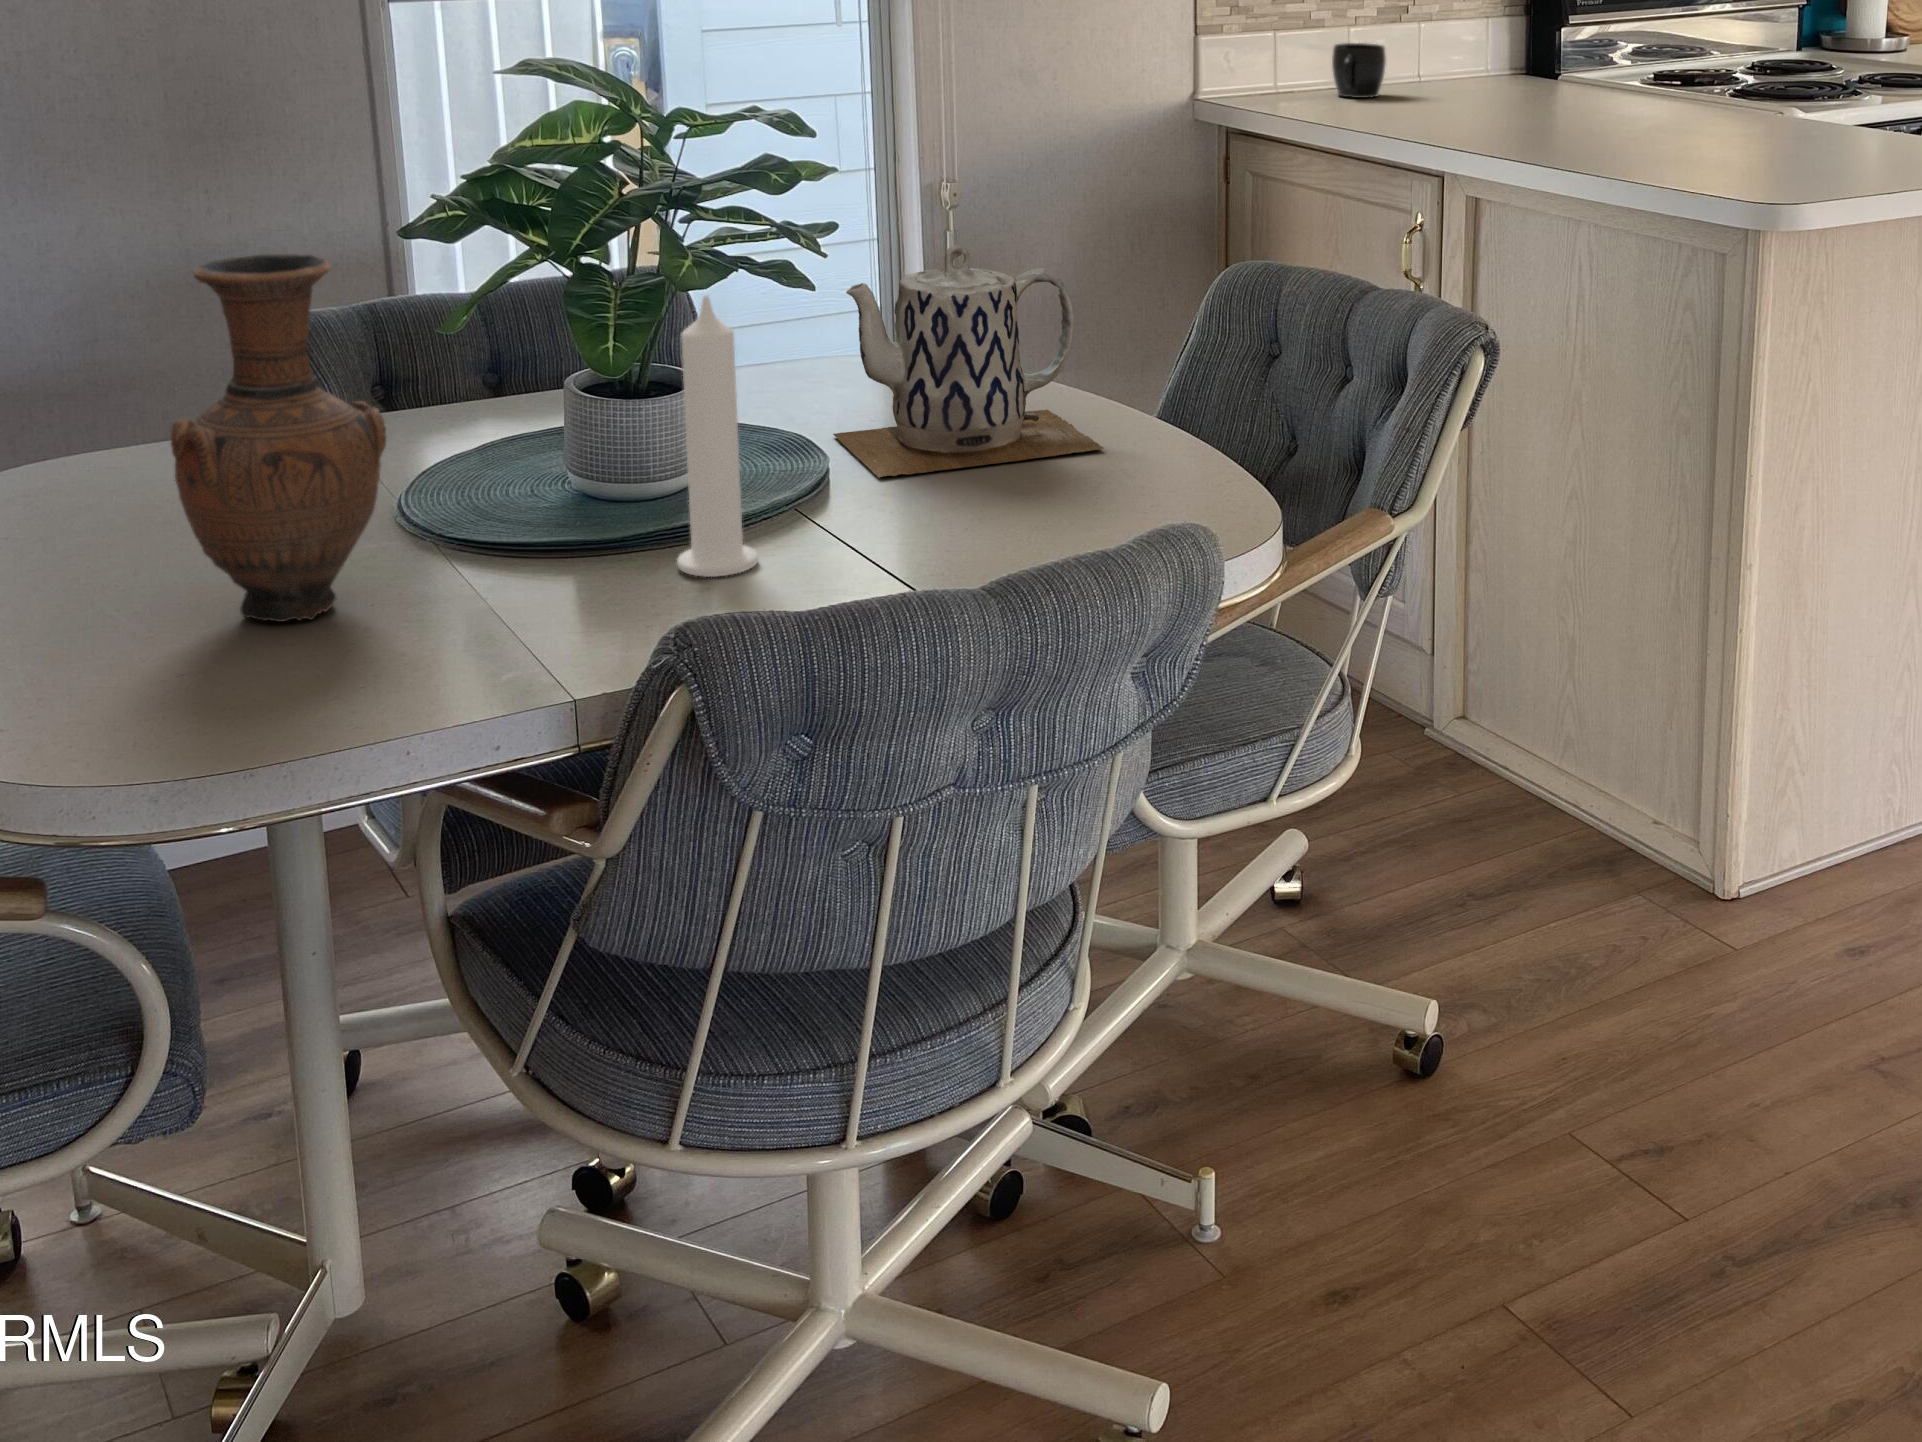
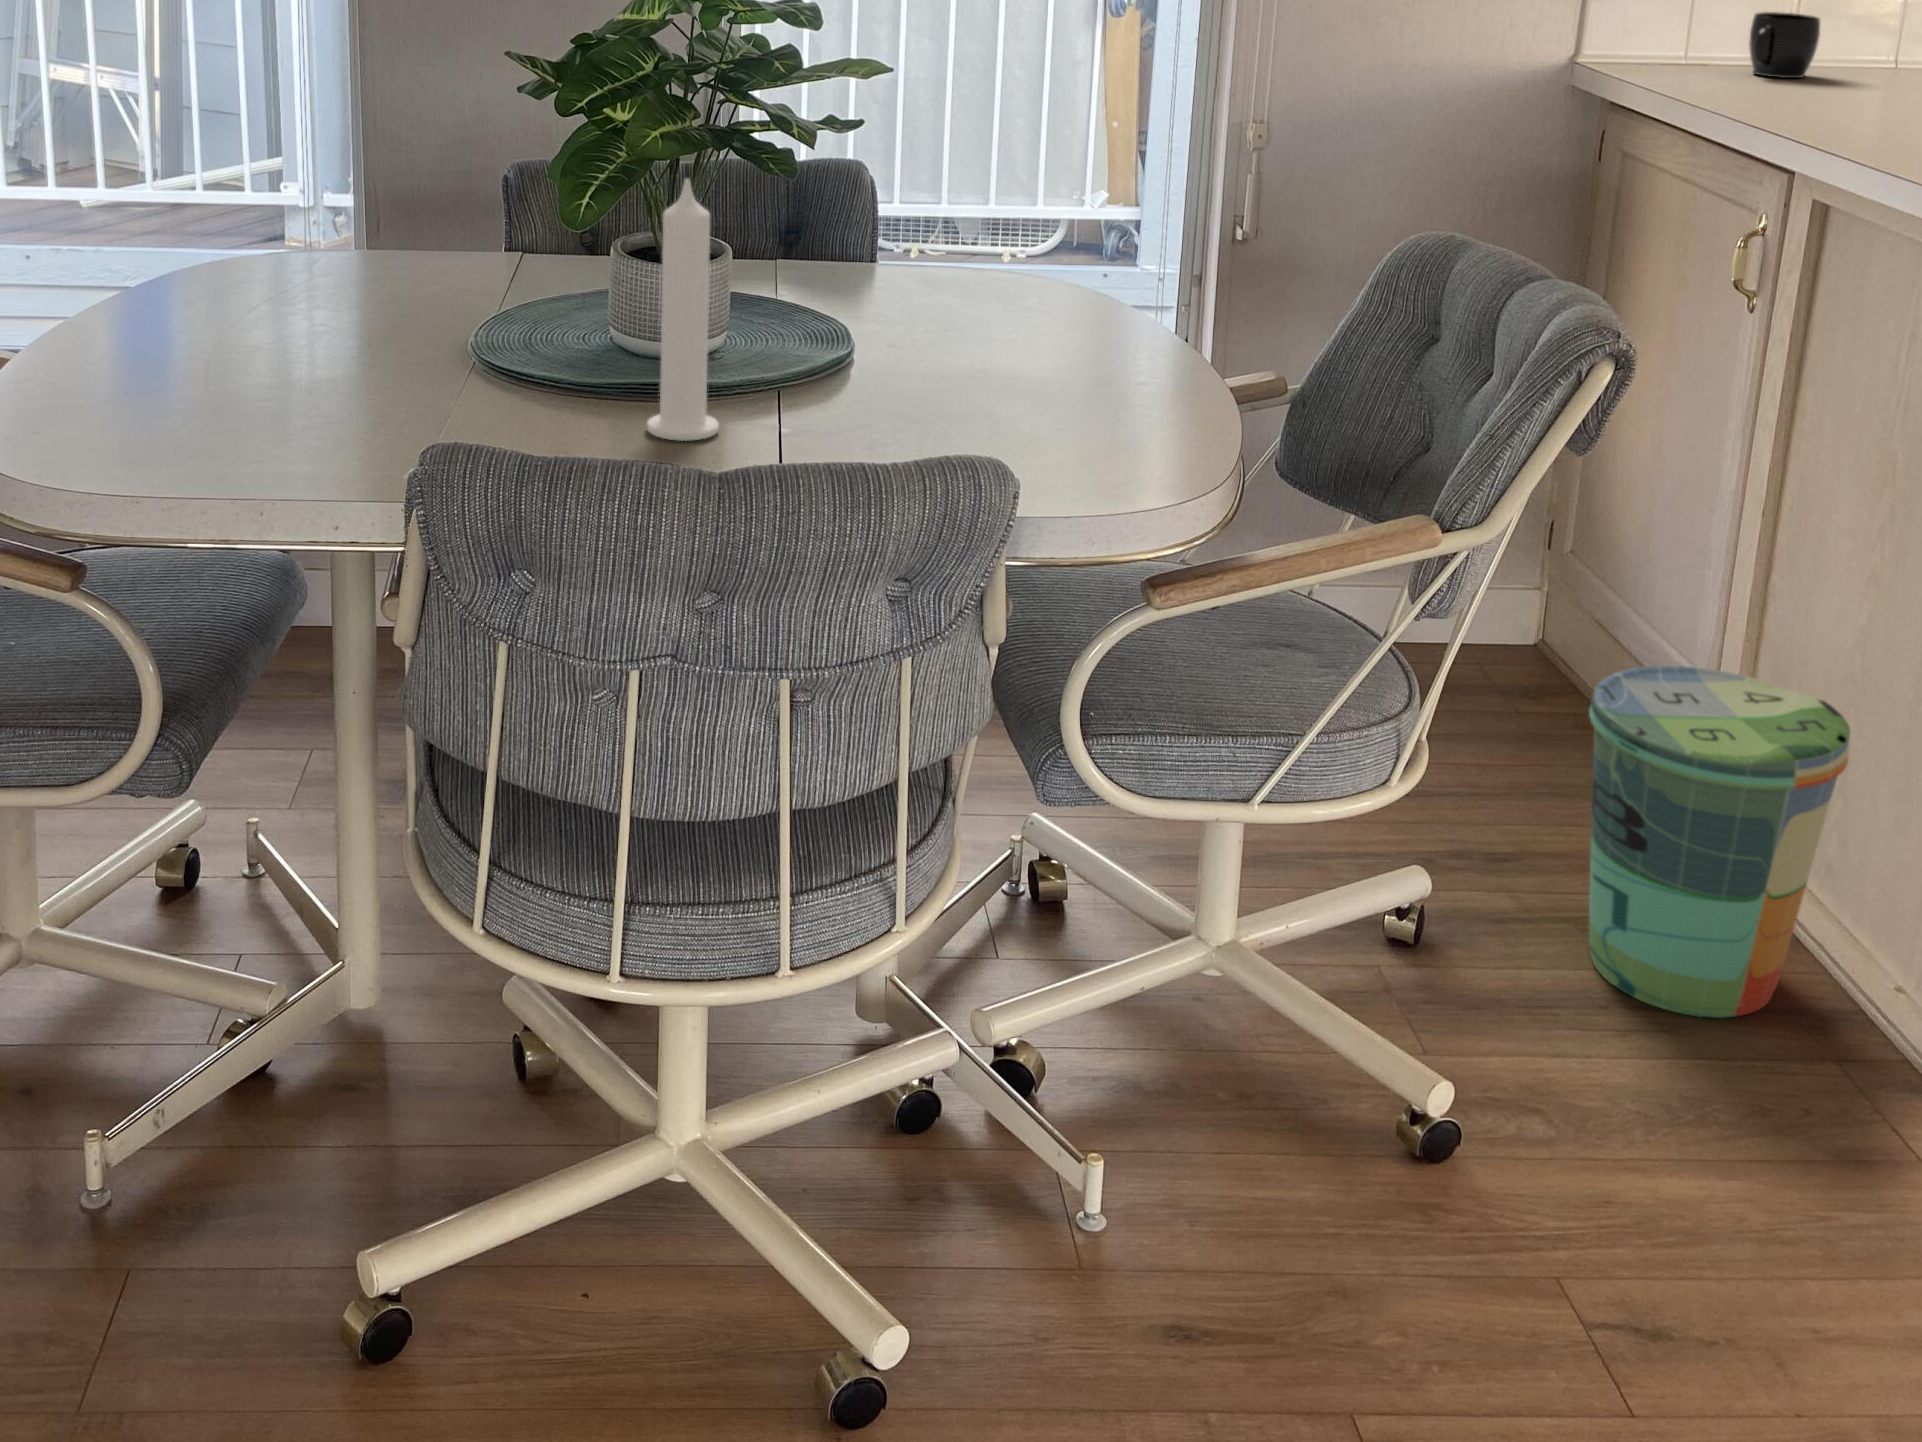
teapot: present [833,244,1104,478] -> none [903,169,1146,398]
vase: present [171,254,387,622] -> none [257,98,424,410]
trash can: none [1400,598,1603,892] -> present [1589,666,1850,1018]

